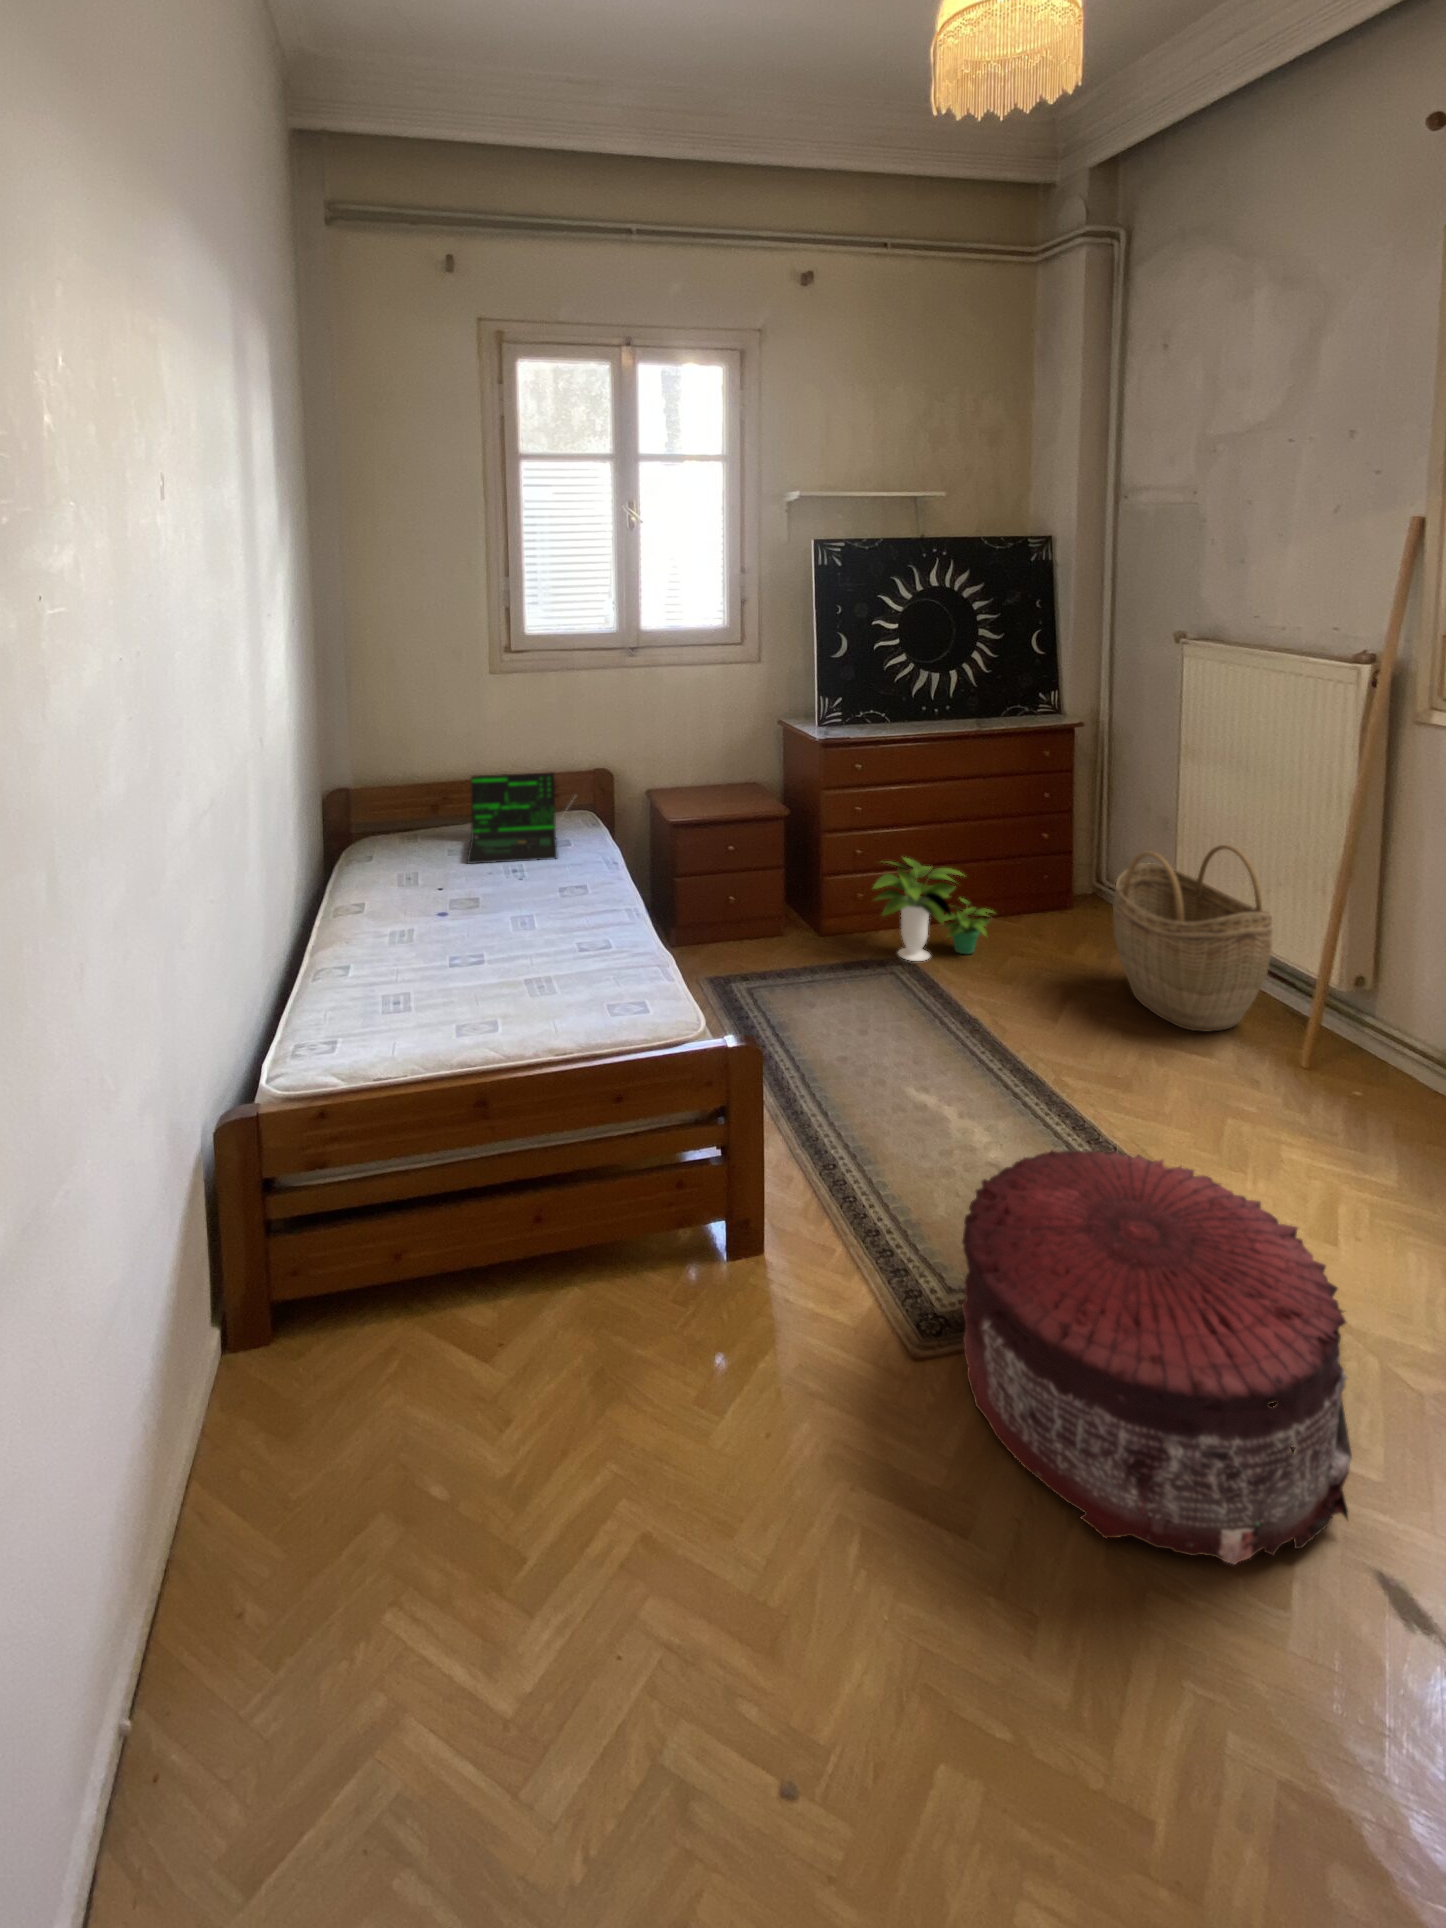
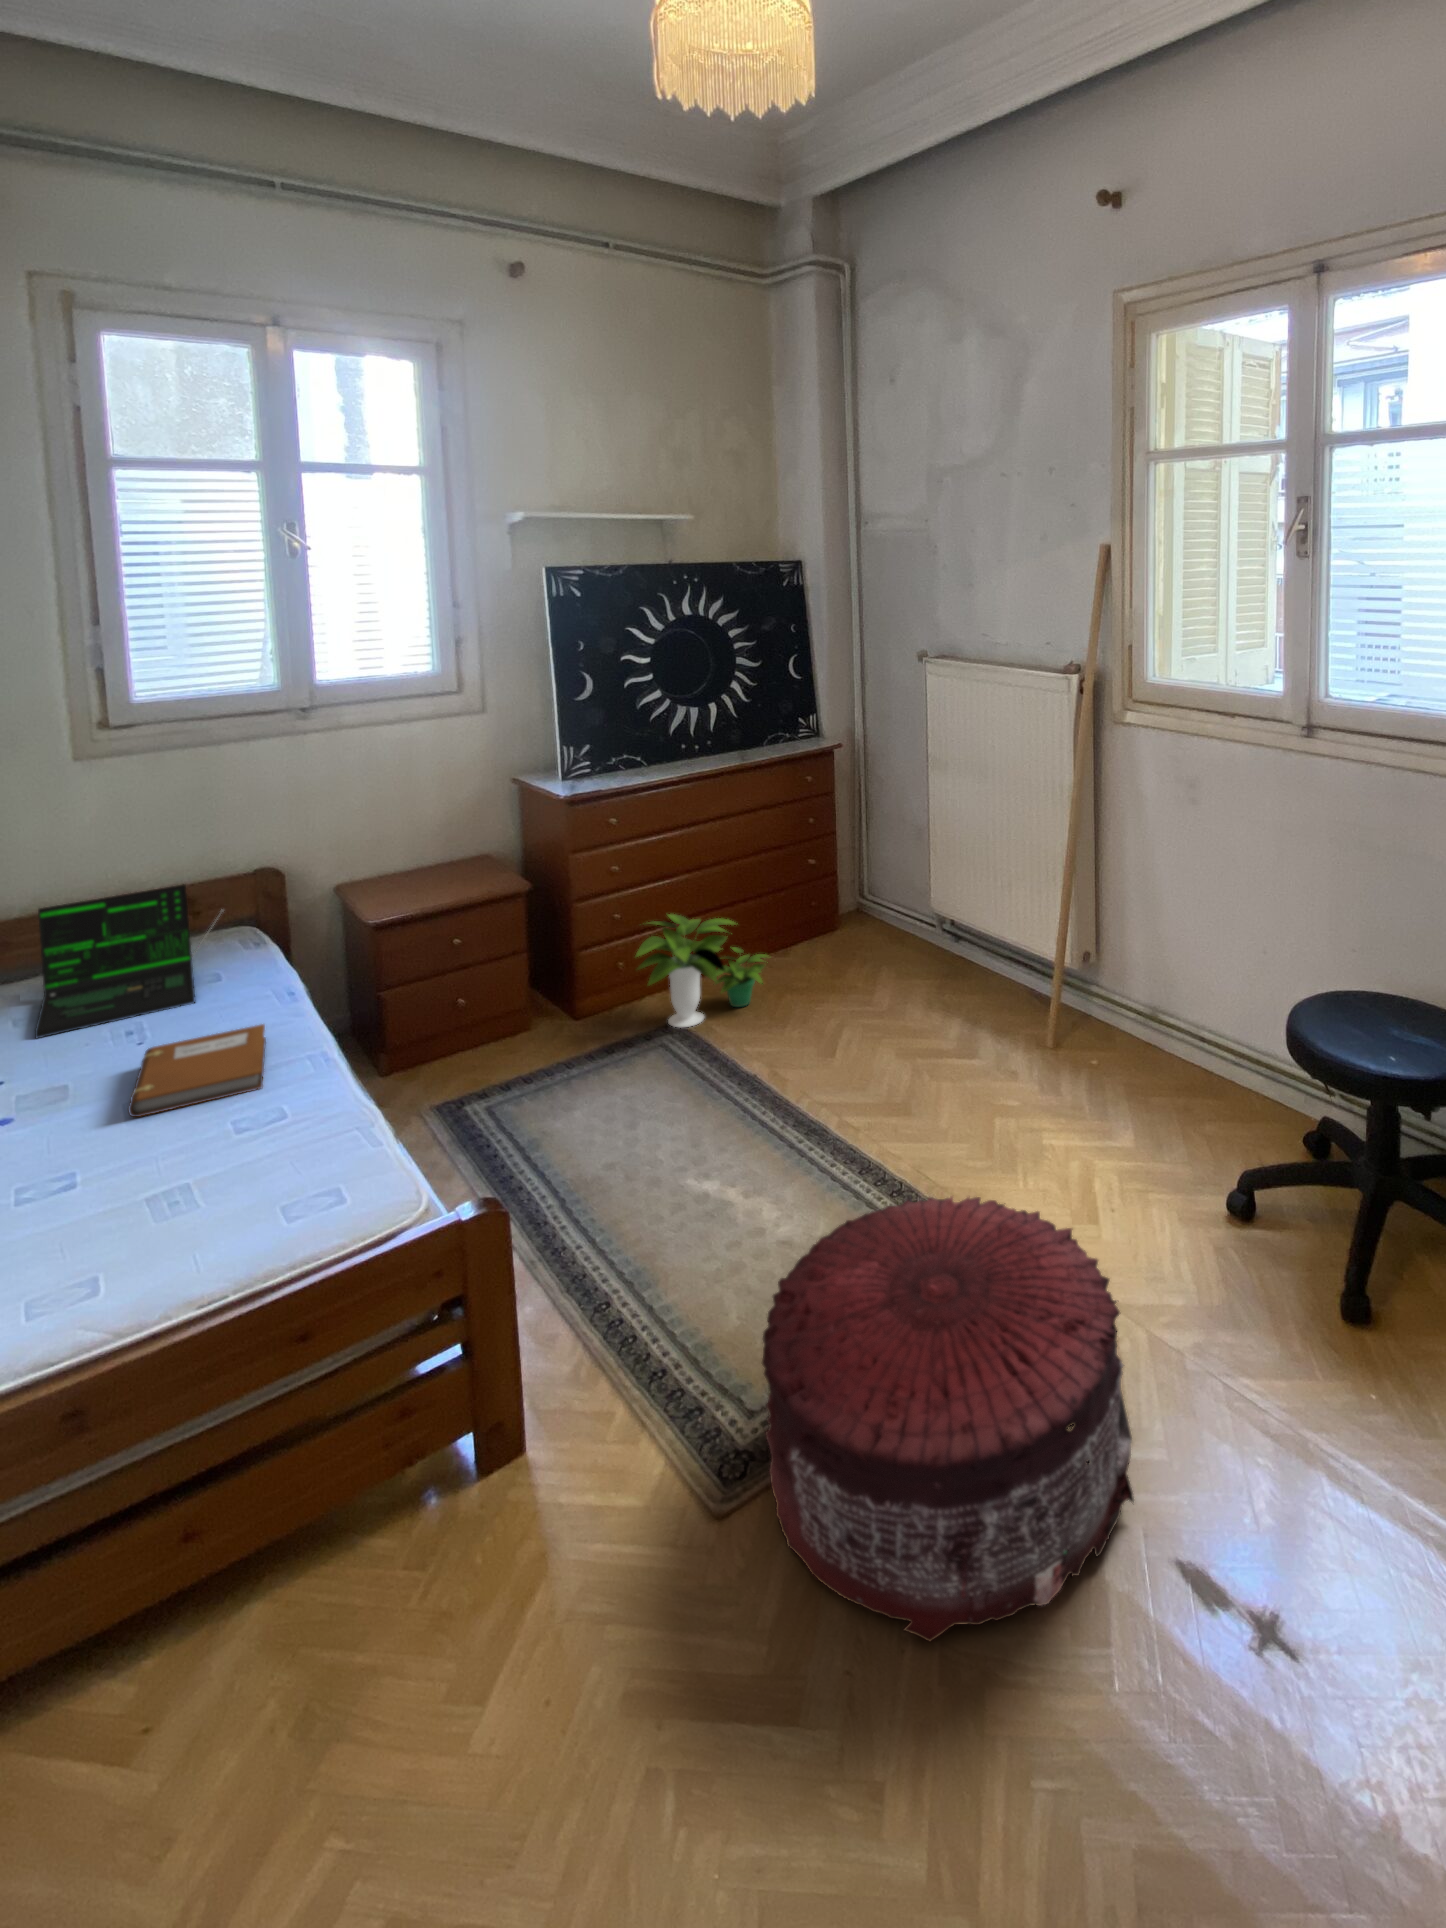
woven basket: present [1113,845,1272,1031] -> none [883,853,1022,1038]
notebook: none [520,880,601,926] -> present [129,1024,266,1117]

